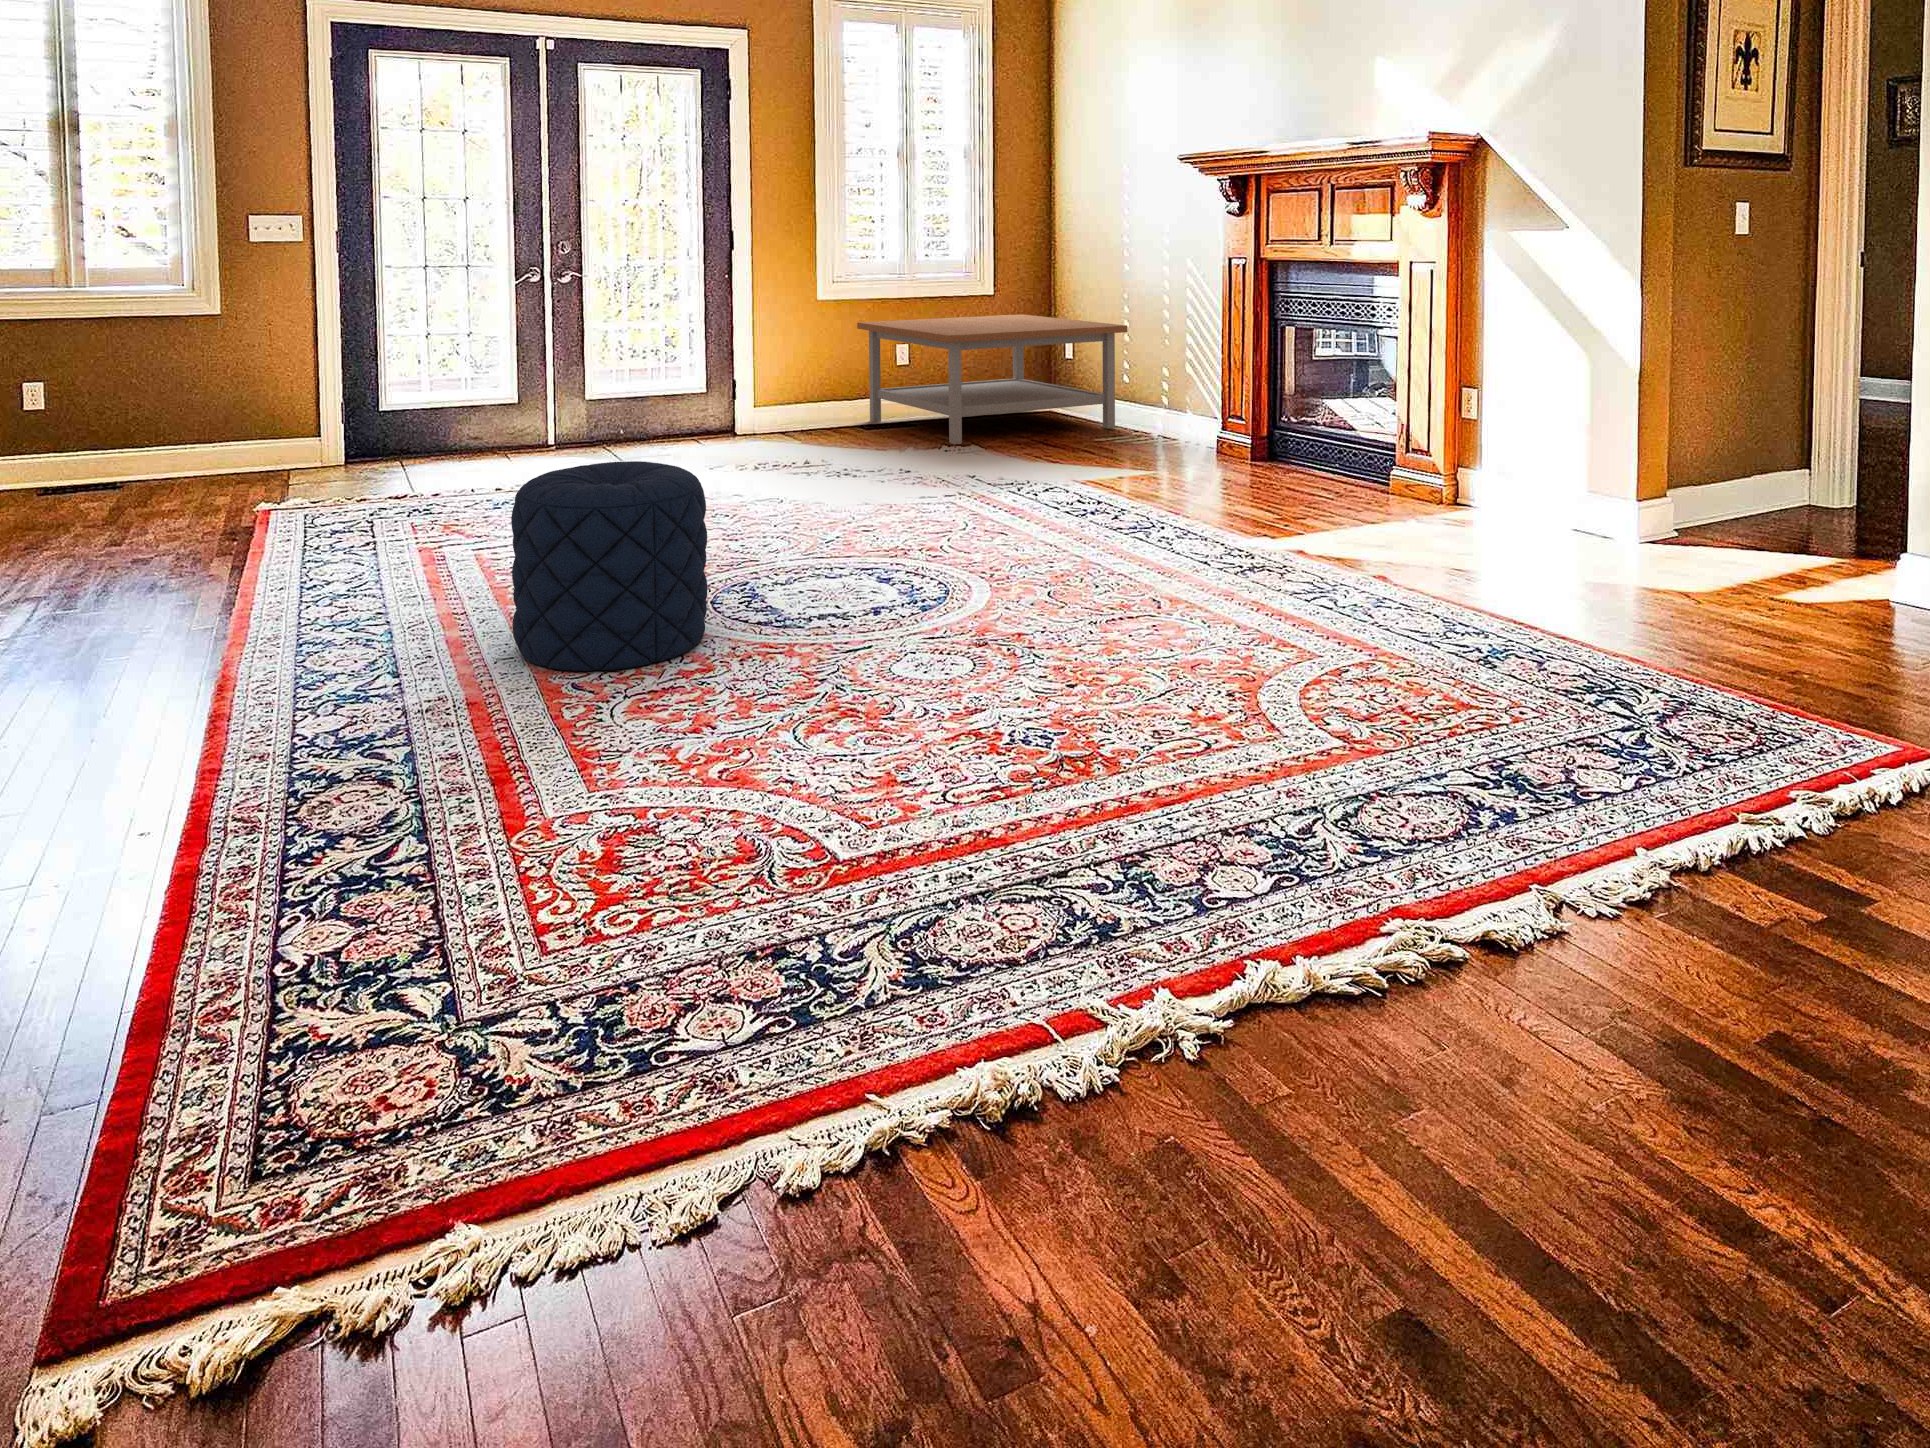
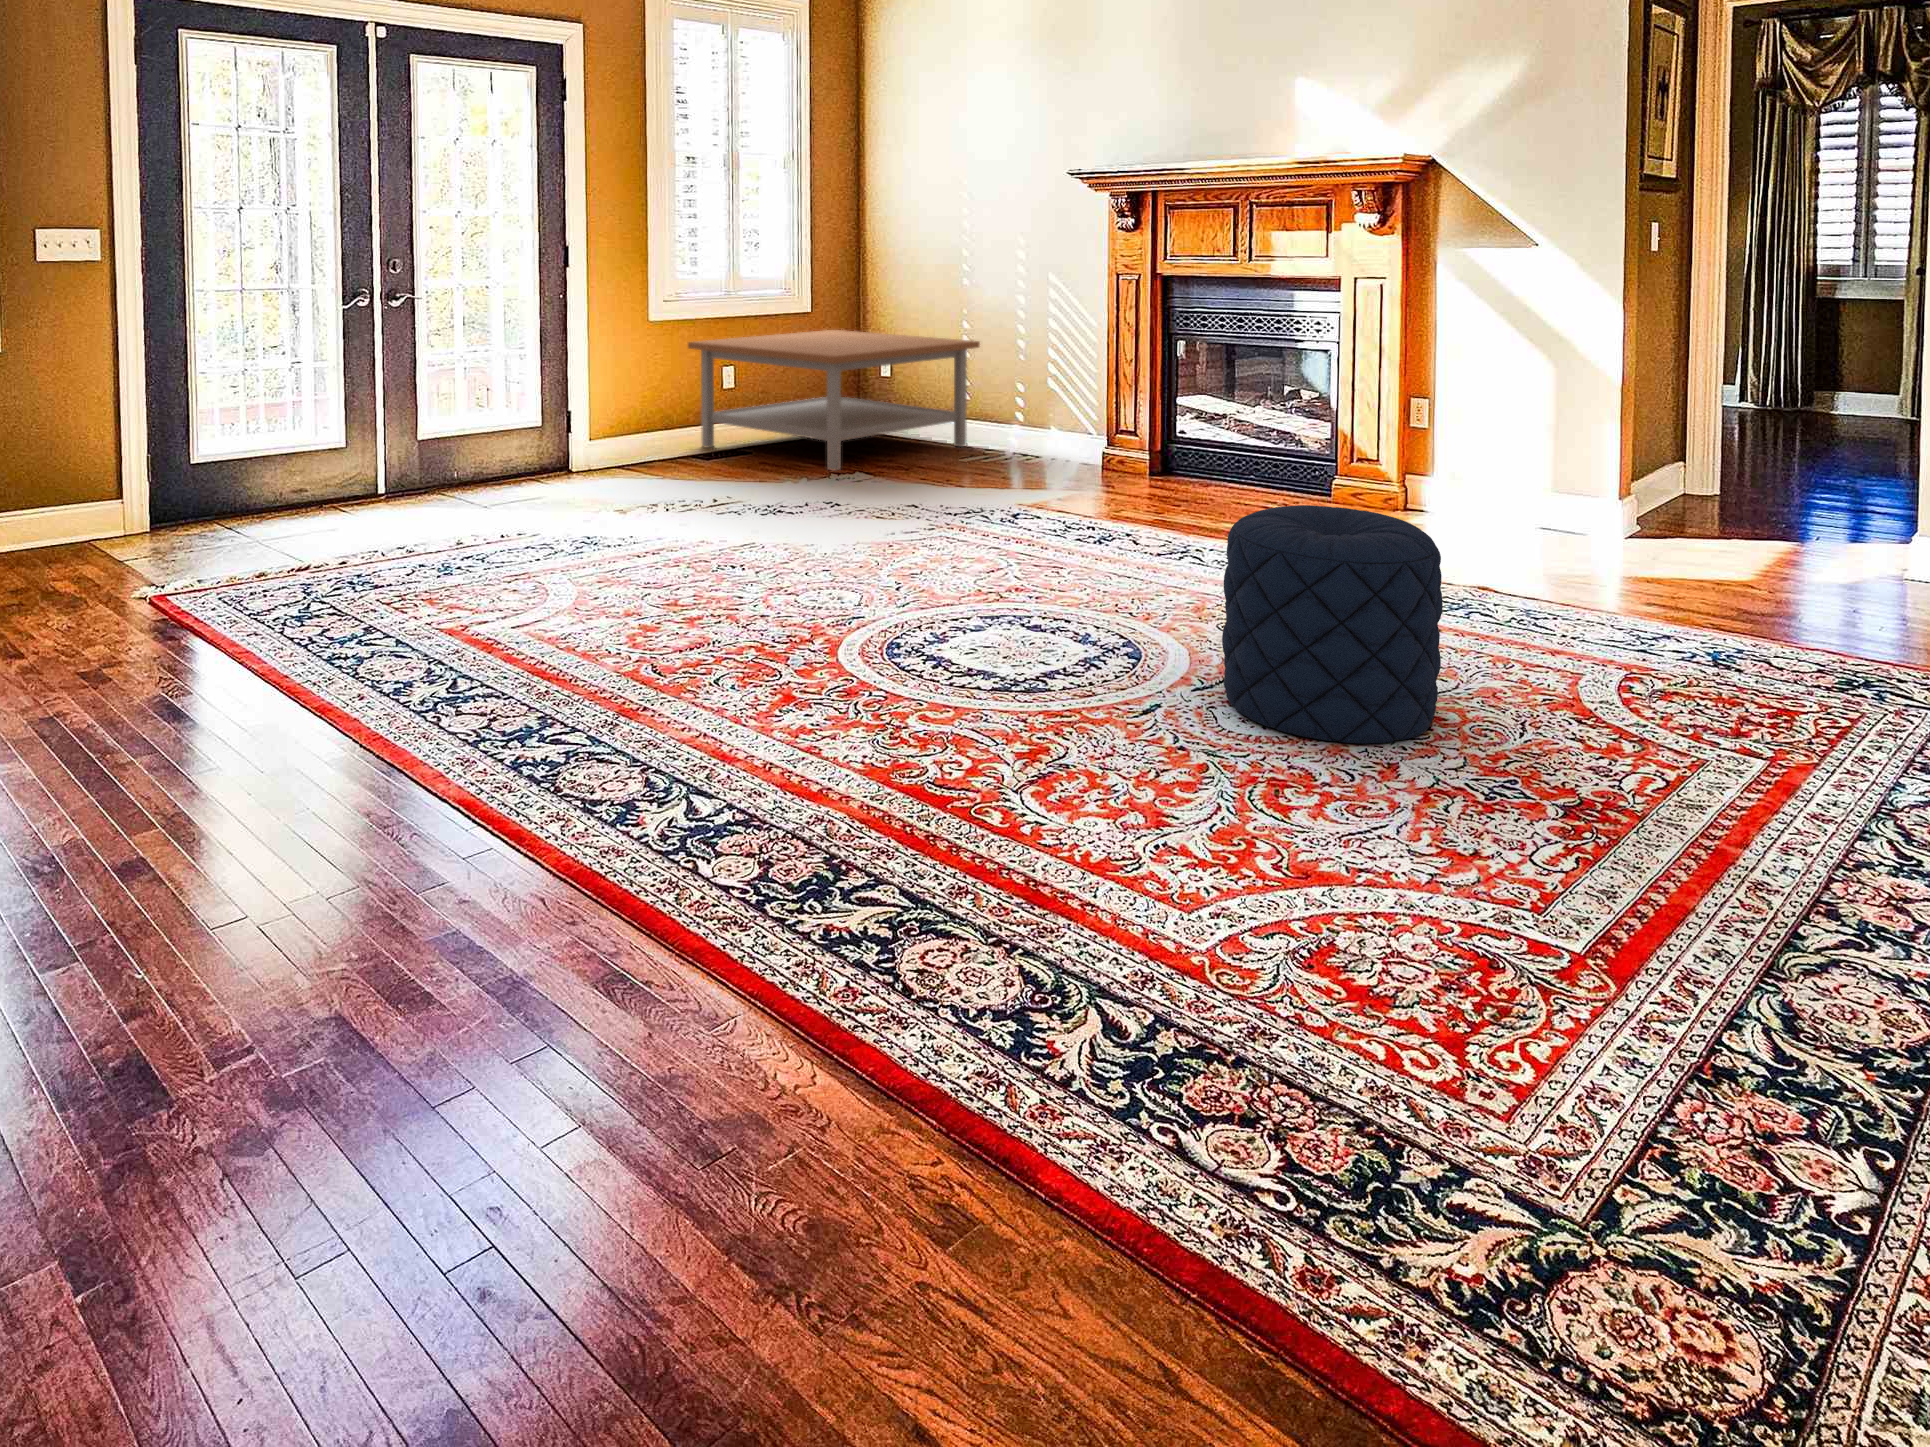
pouf: present [511,461,708,671] -> present [1222,505,1443,744]

